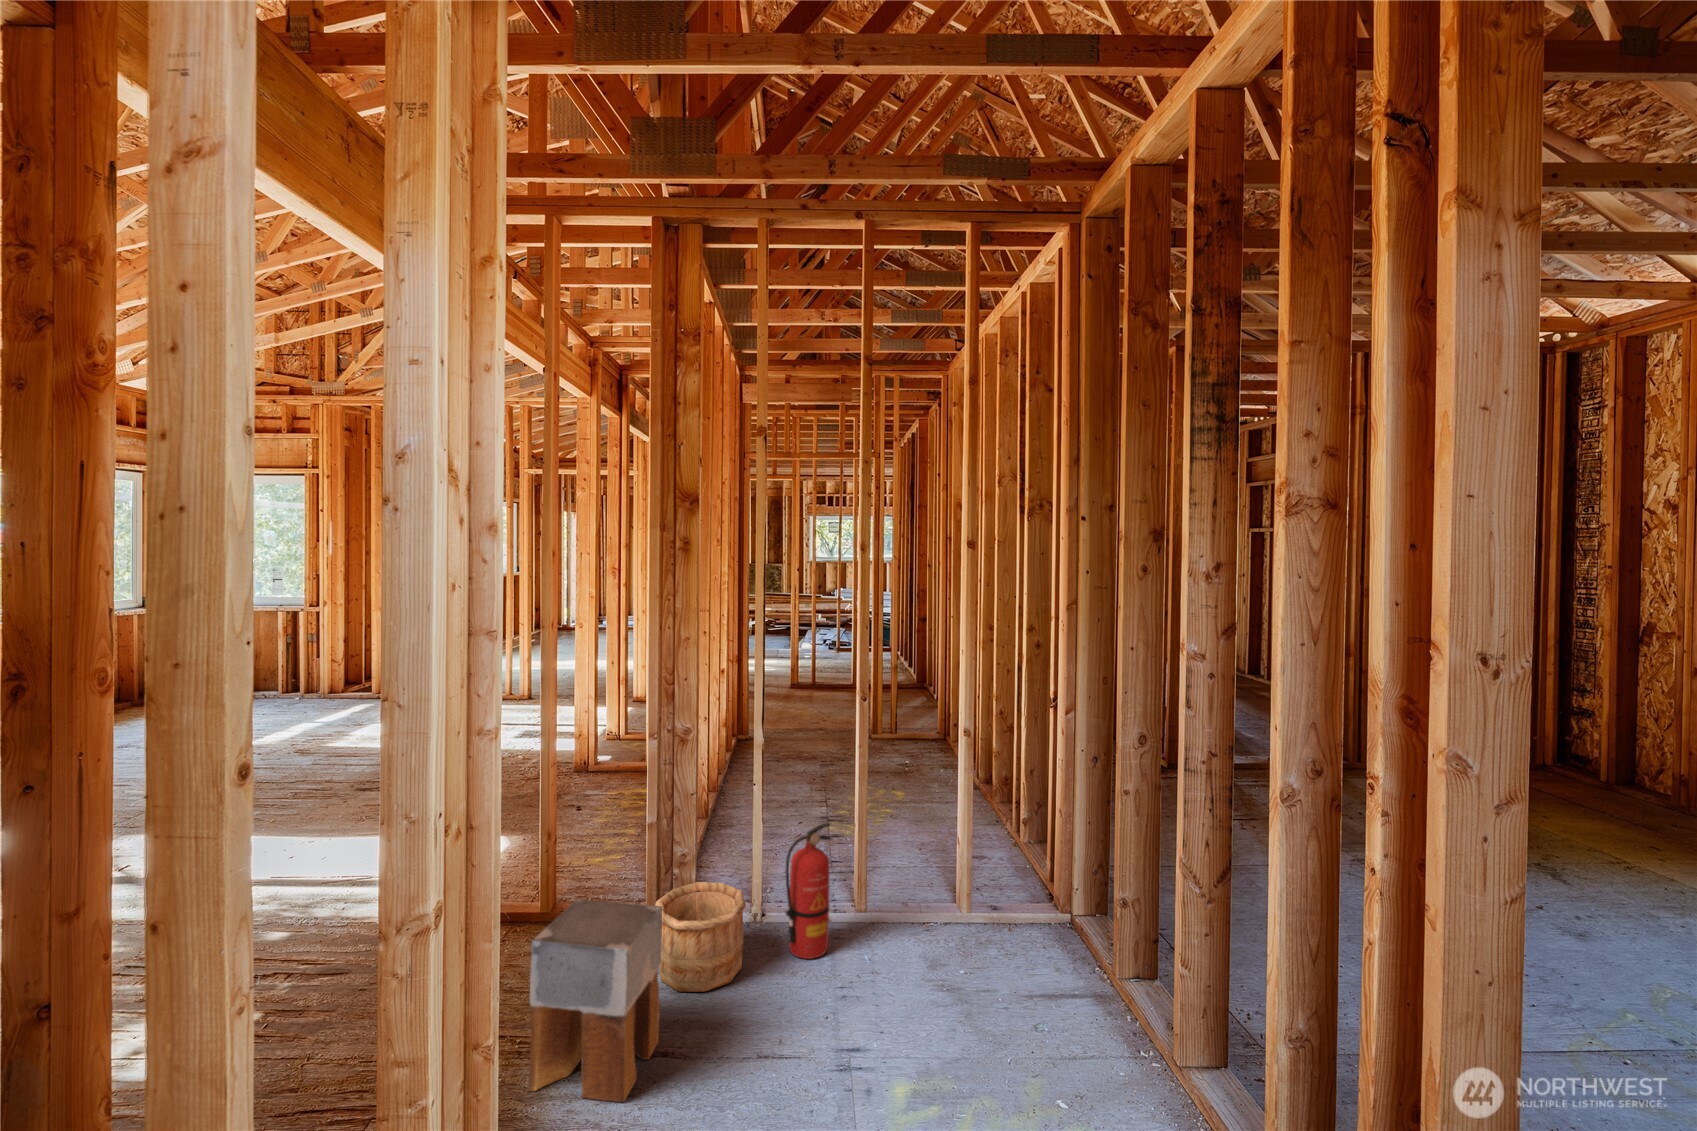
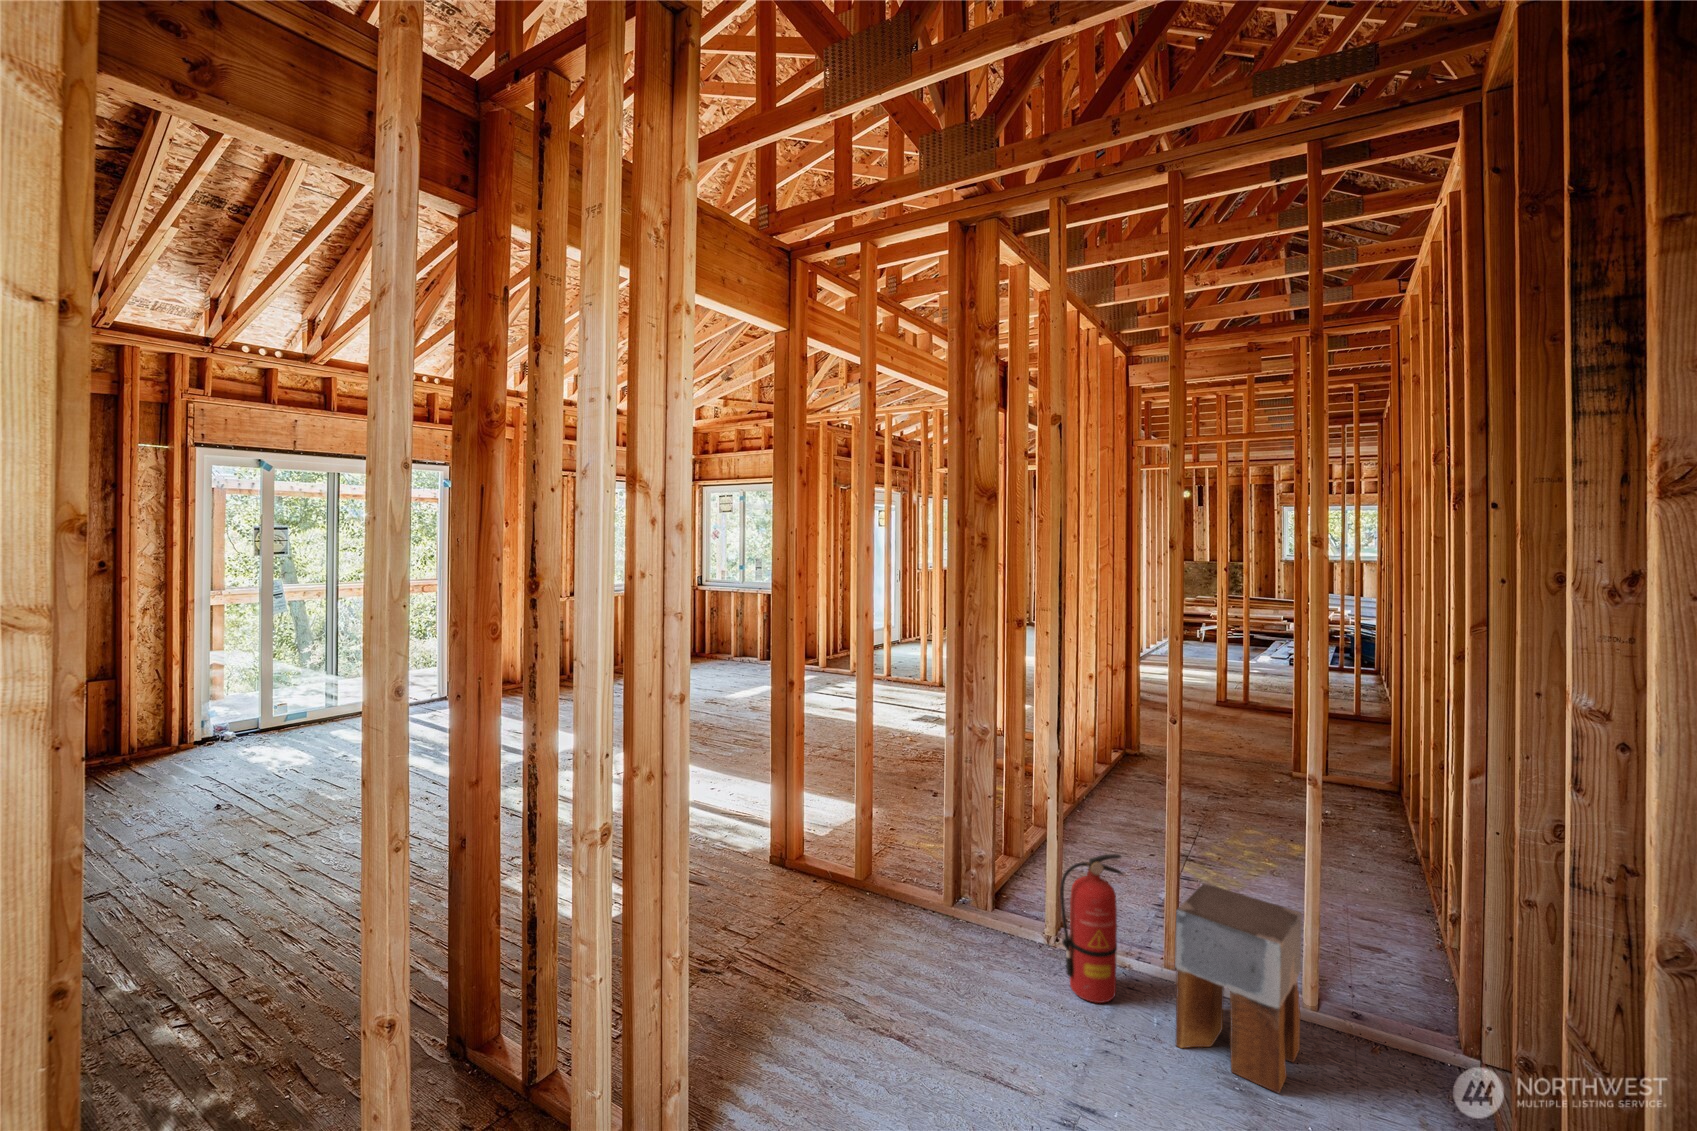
wooden bucket: present [655,882,746,991] -> none [925,883,1017,994]
stool: present [529,899,662,1102] -> present [1175,884,1302,1093]

